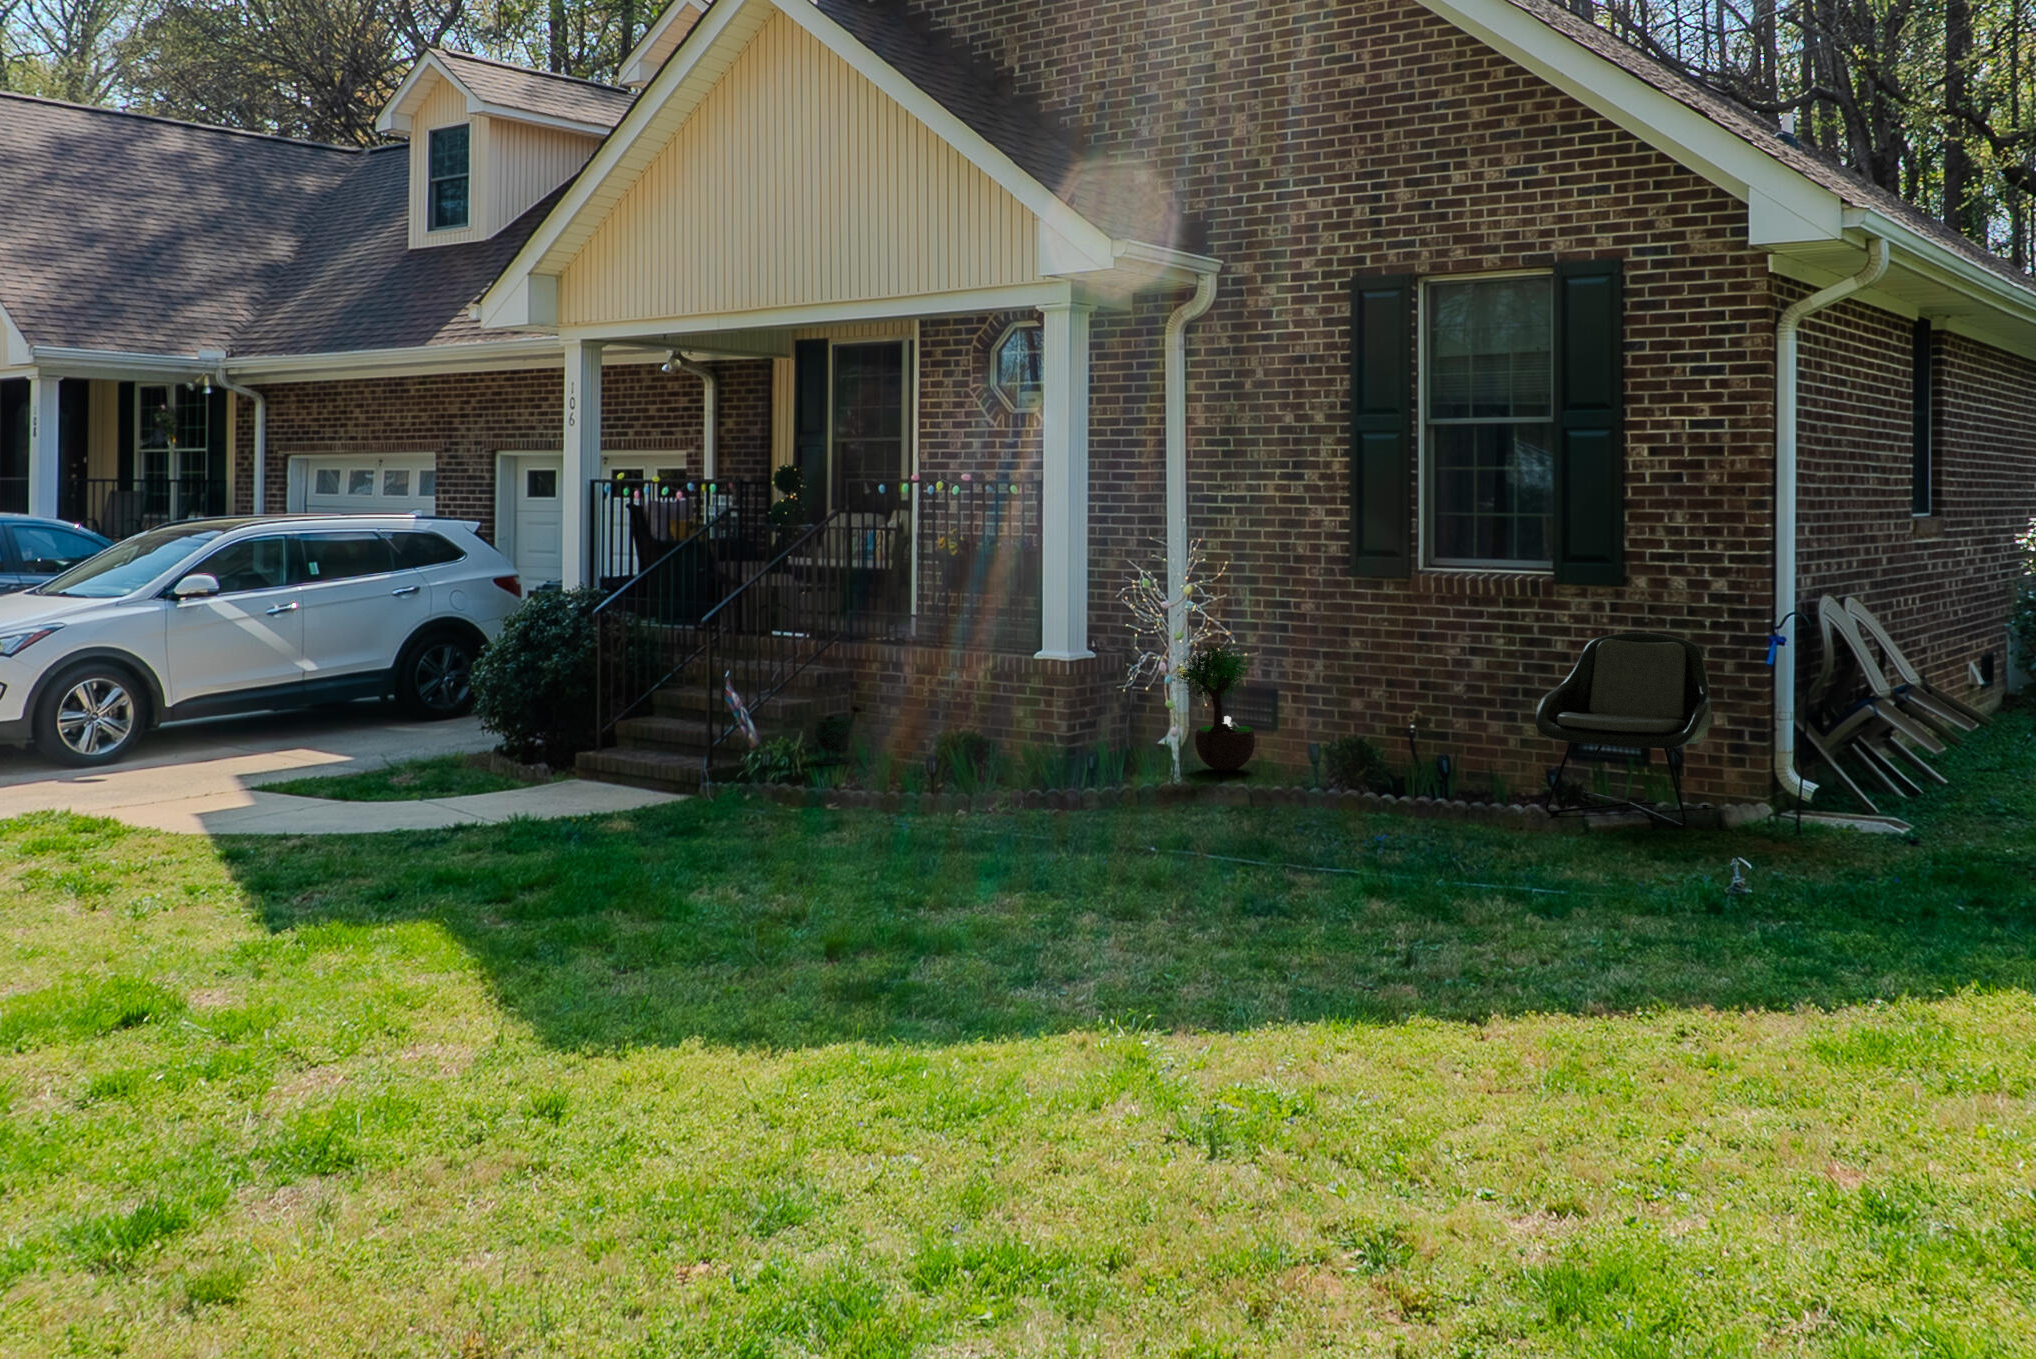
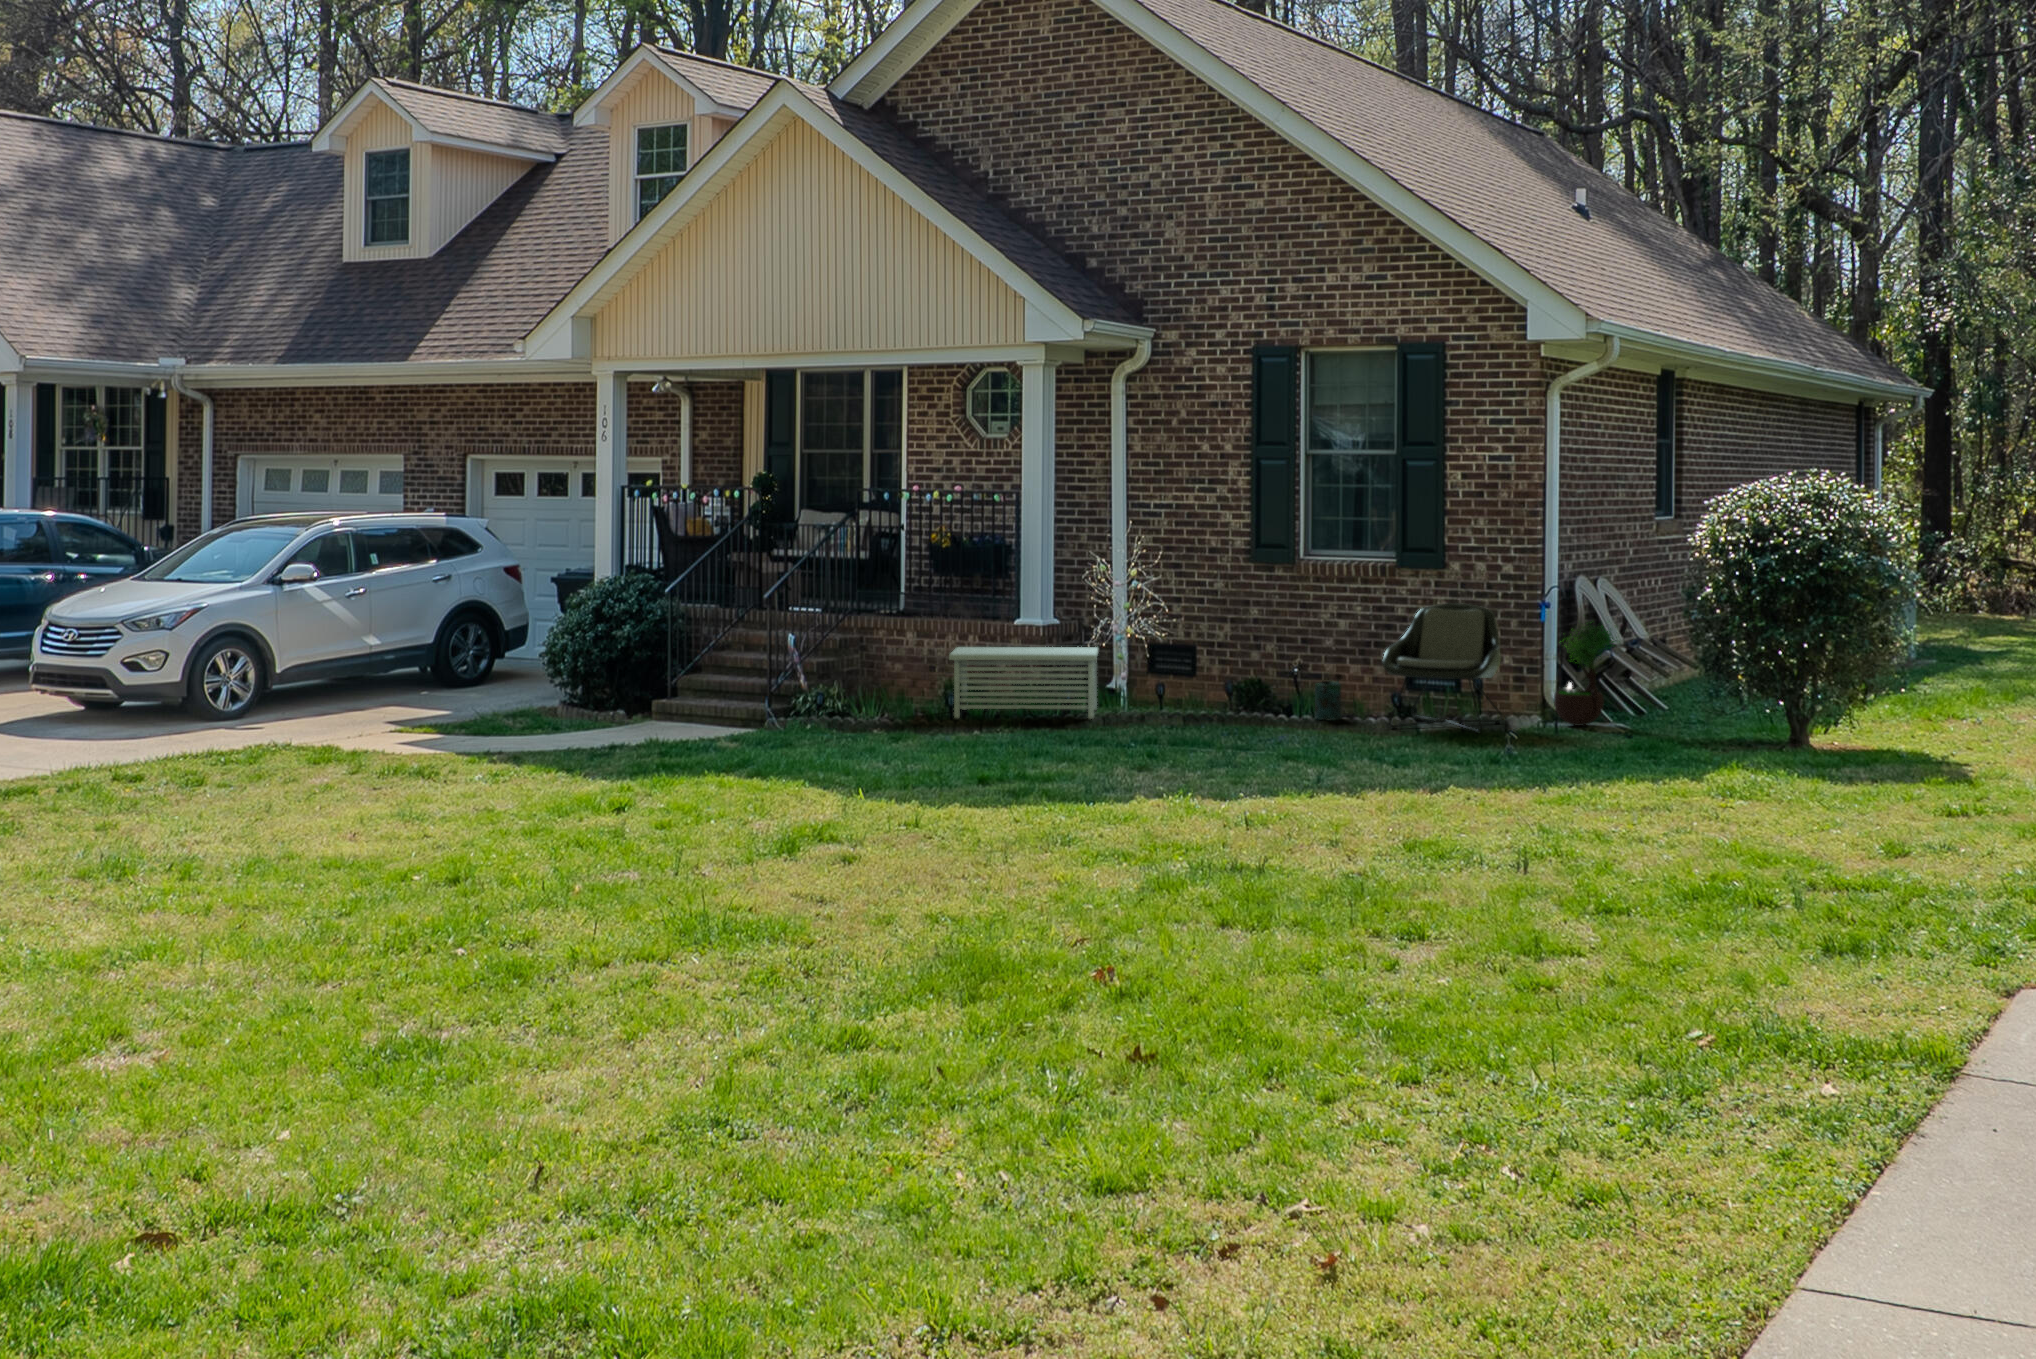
potted tree: present [1175,633,1255,771] -> present [1554,621,1615,726]
storage bench: none [941,685,1150,788] -> present [949,647,1098,719]
watering can: present [815,706,861,765] -> present [1315,674,1343,720]

